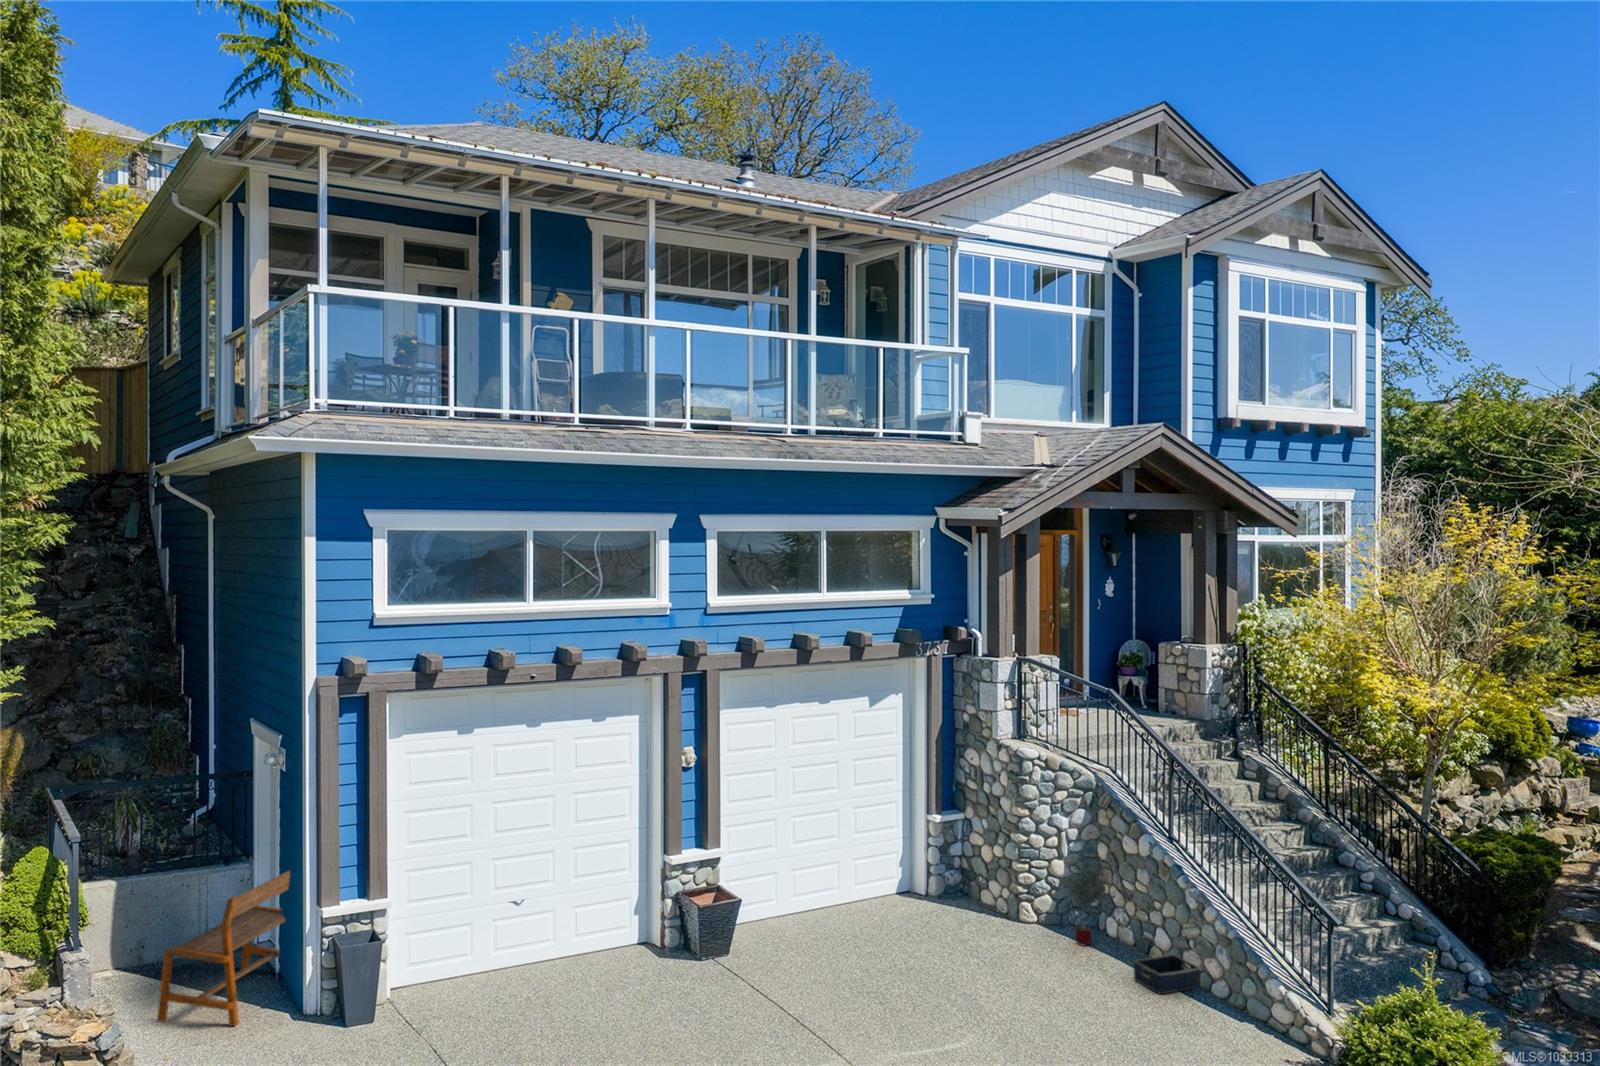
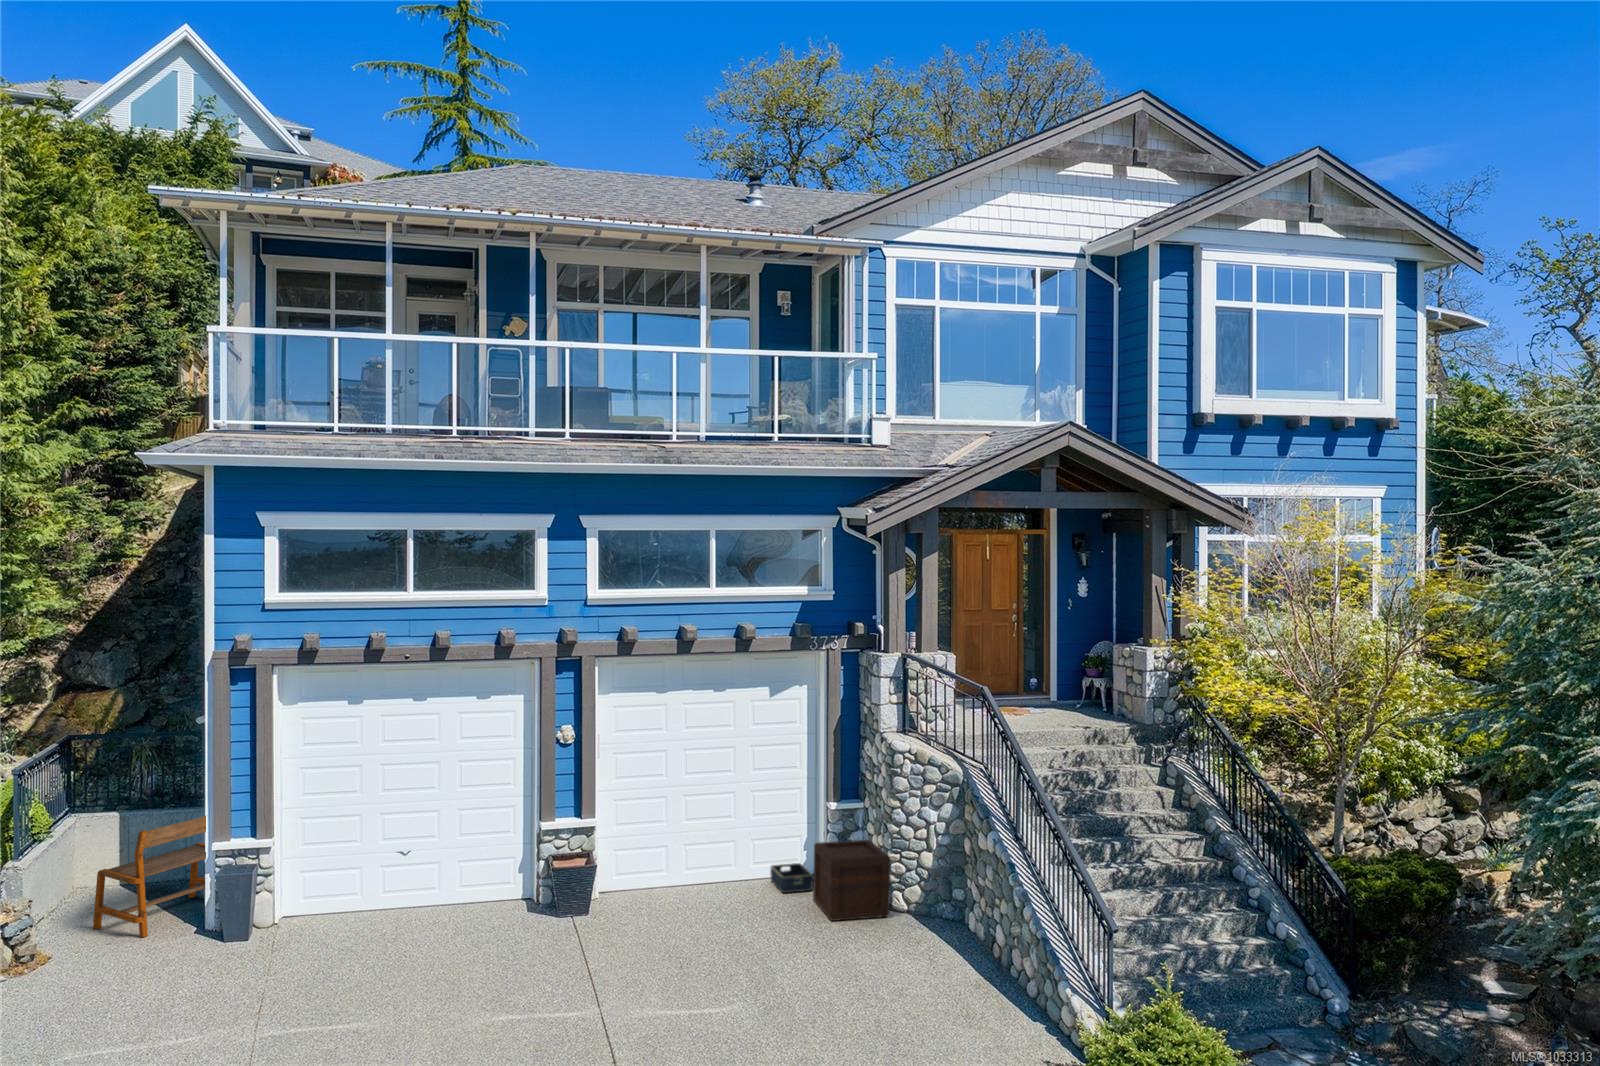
wooden crate: none [934,850,1024,937] -> present [813,840,890,921]
potted tree: present [1068,859,1116,946] -> none [920,851,968,938]
basket: present [1134,955,1201,994] -> present [770,863,813,893]

